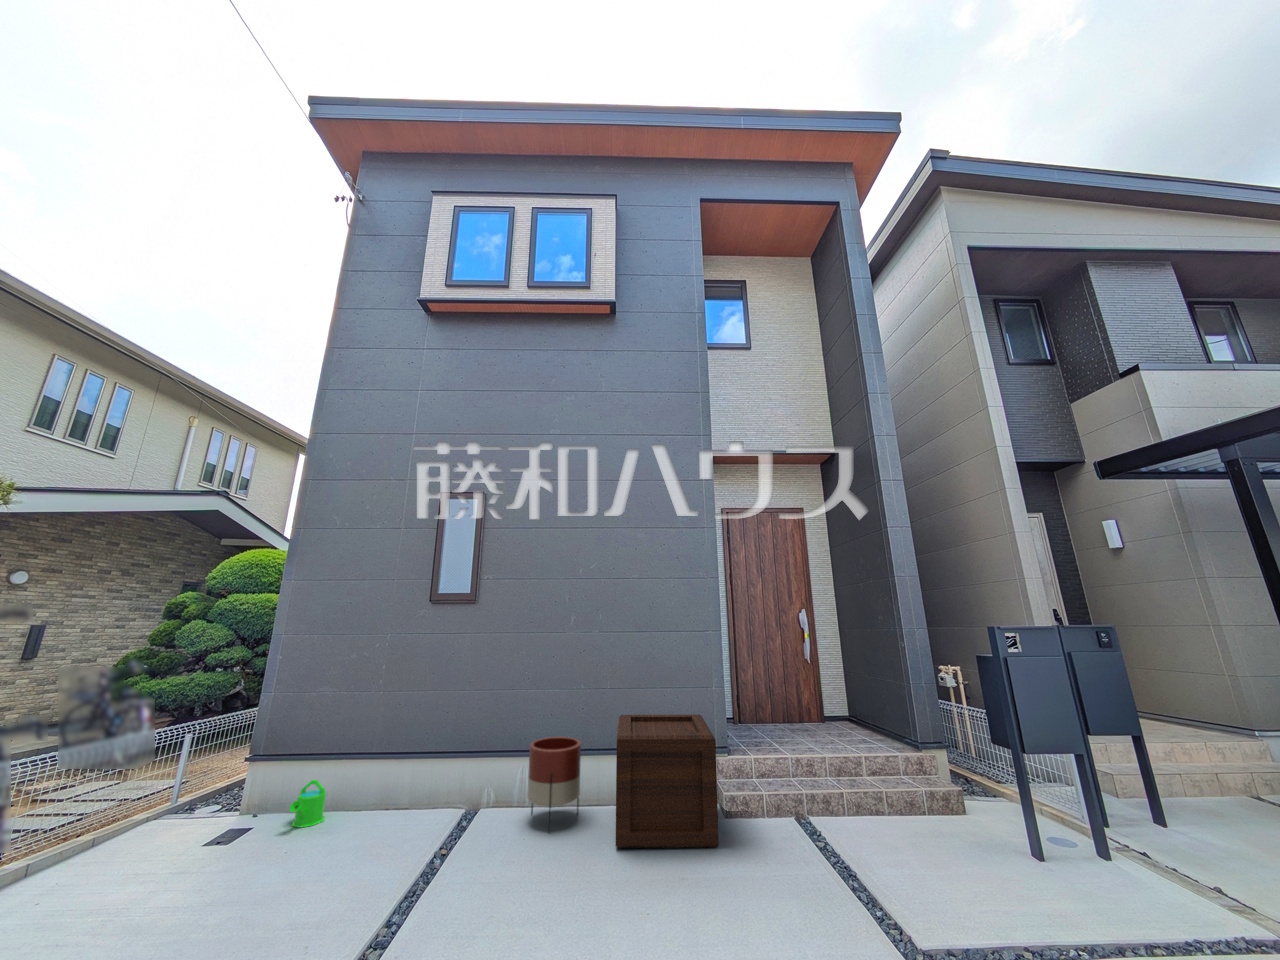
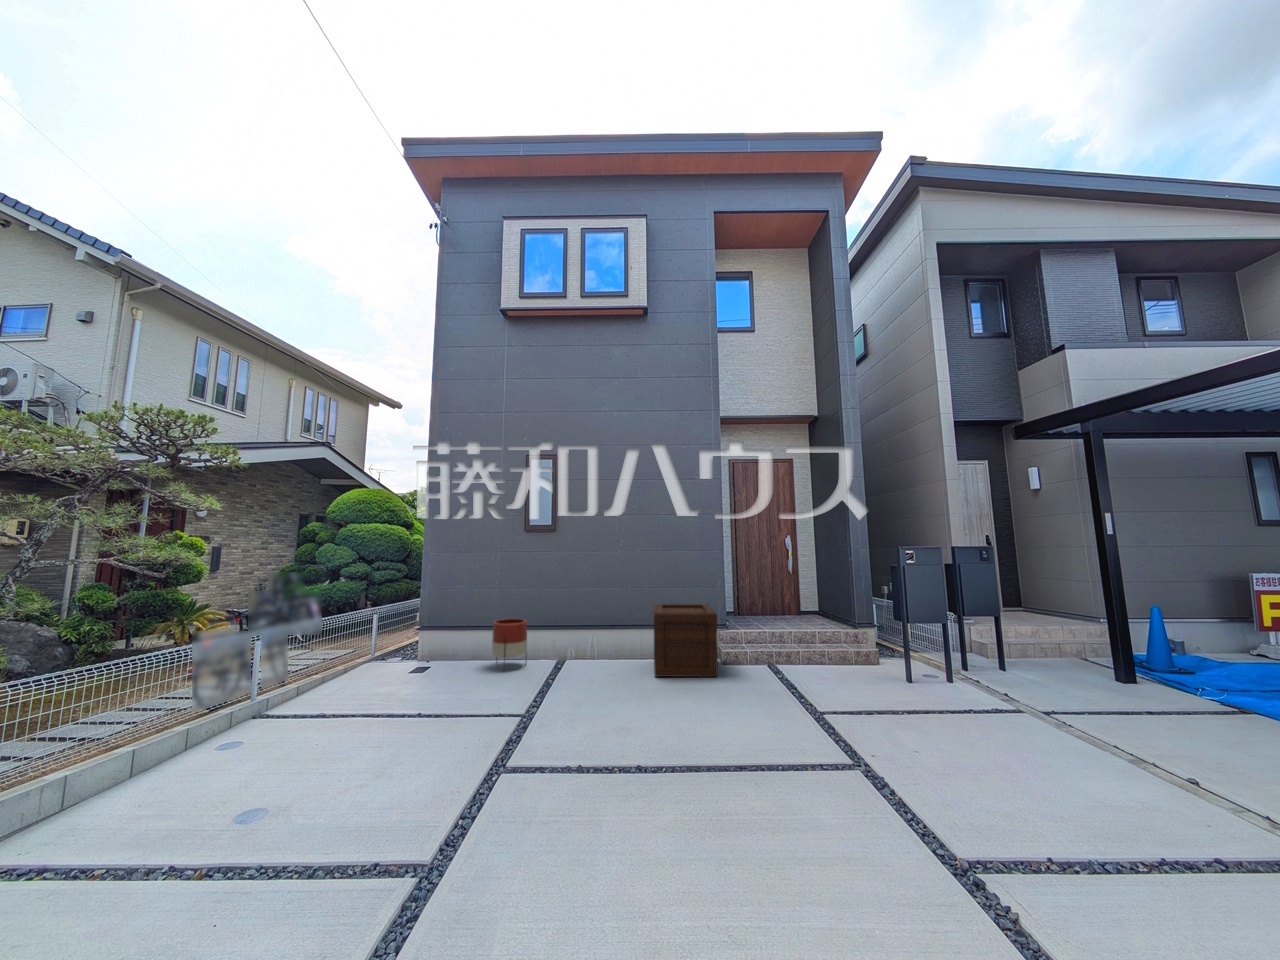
planter: present [527,737,581,832] -> present [492,618,527,658]
watering can: present [290,780,326,827] -> none [449,641,467,668]

